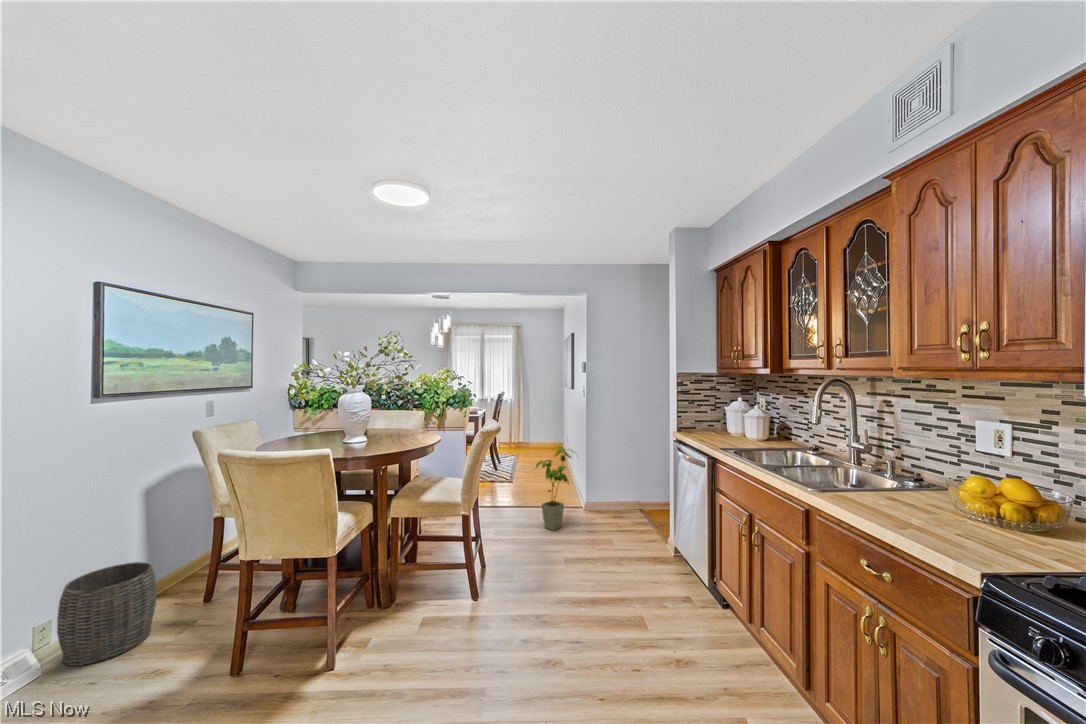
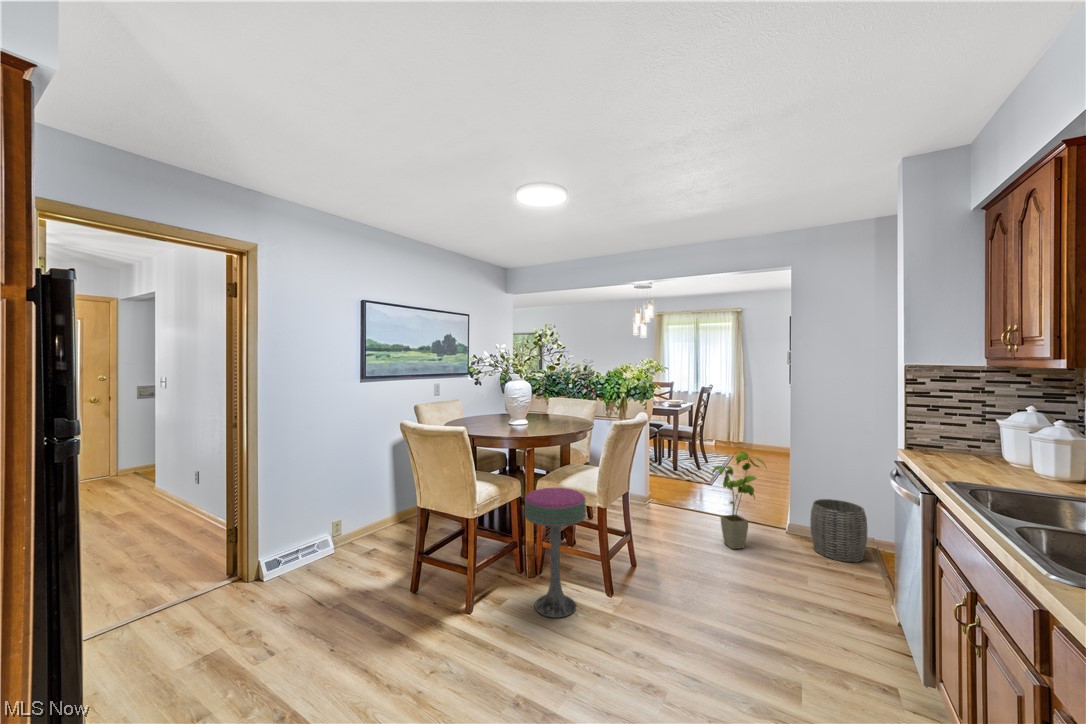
bar stool: none [392,503,459,646] -> present [525,488,586,618]
woven basket: present [57,562,156,666] -> present [810,499,867,562]

